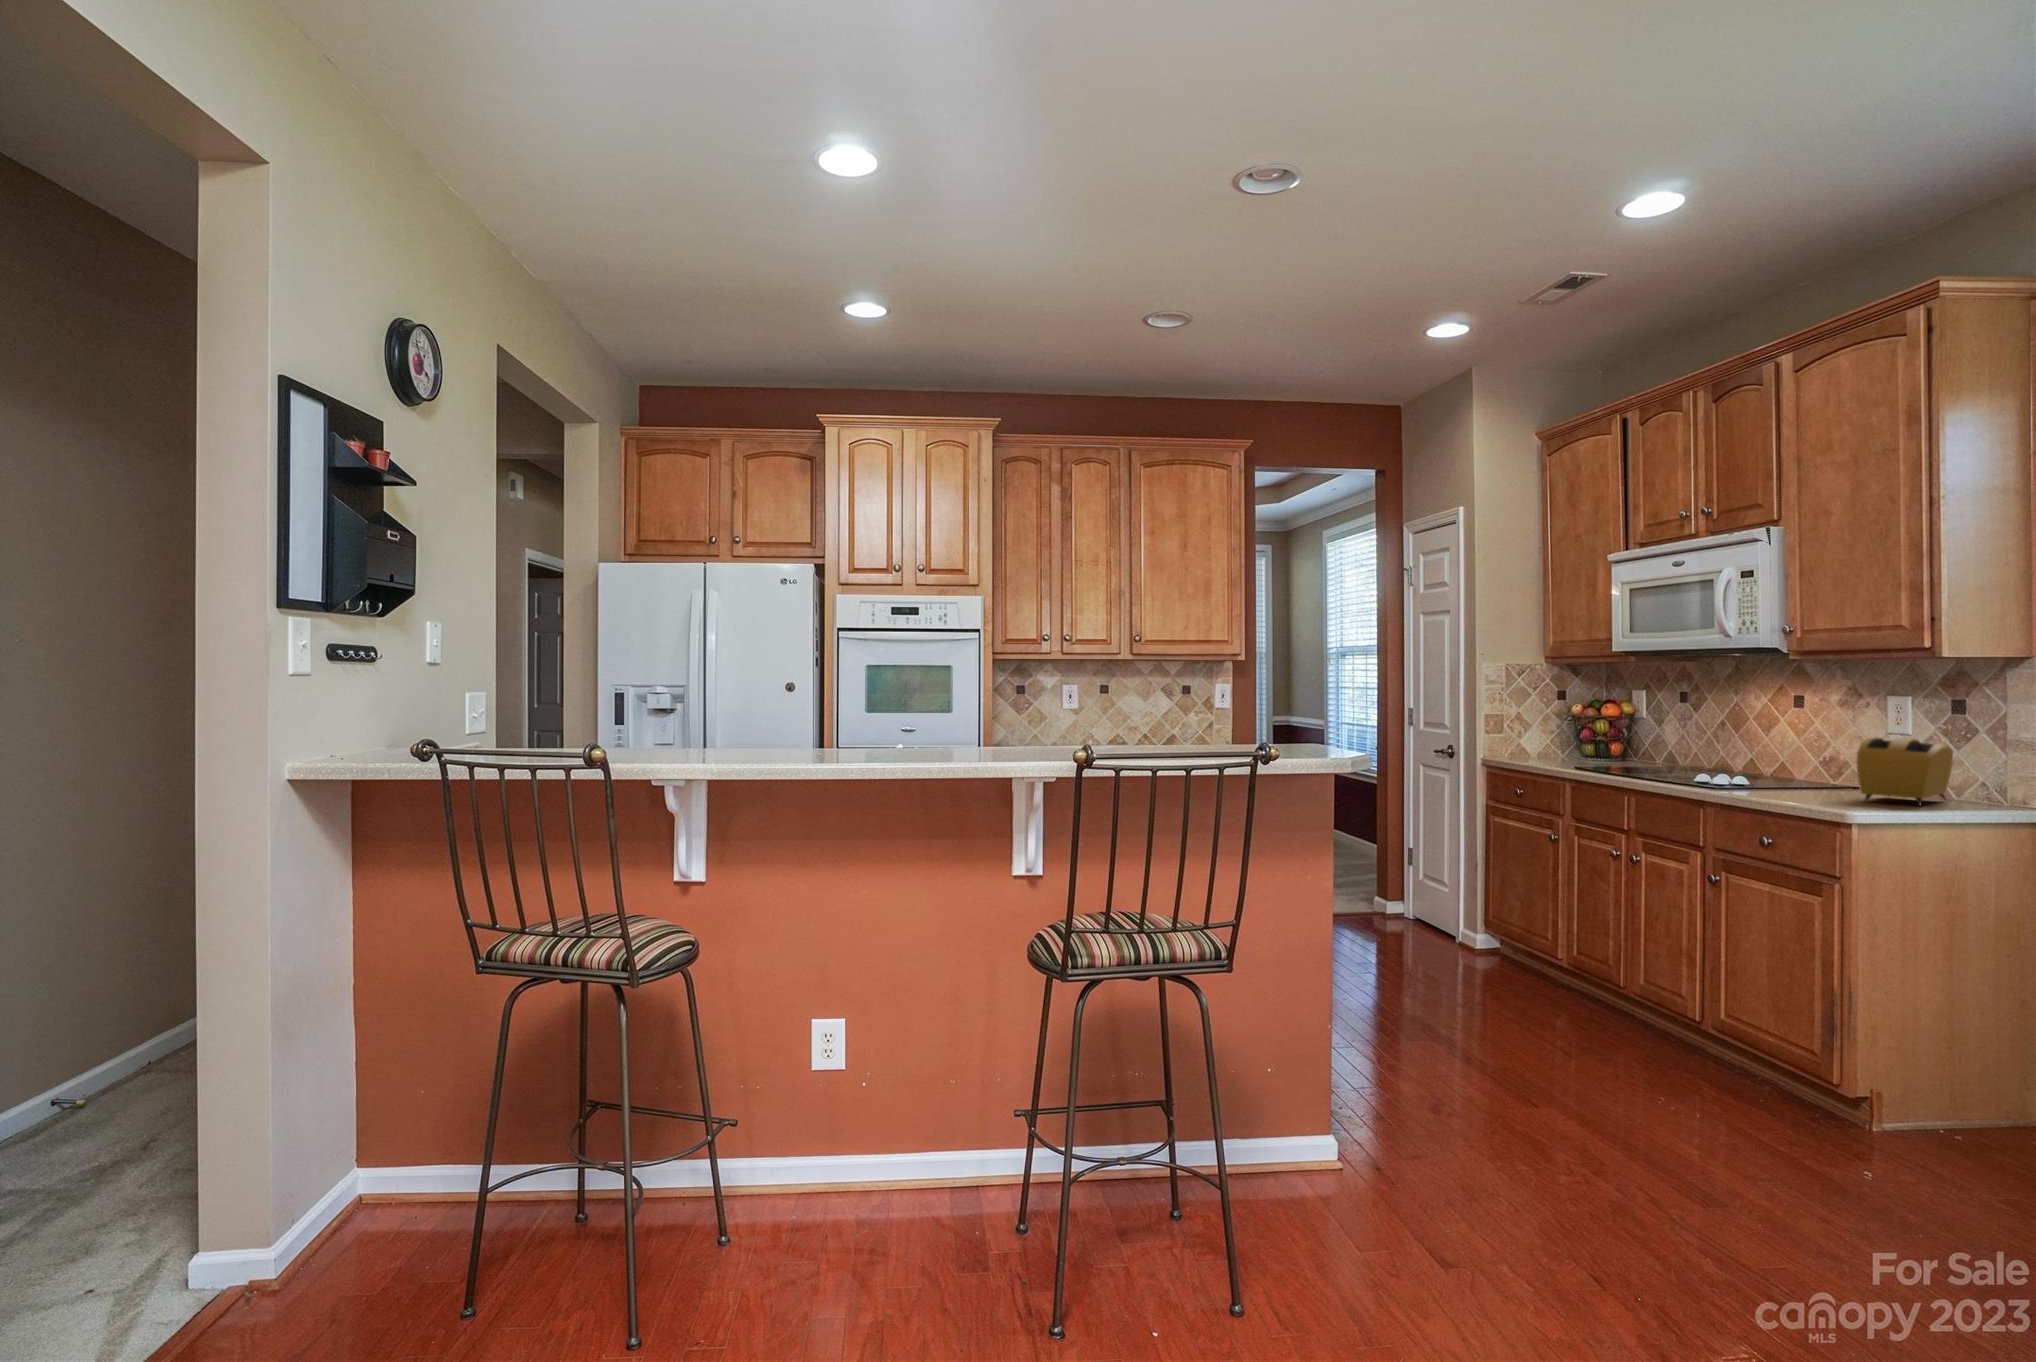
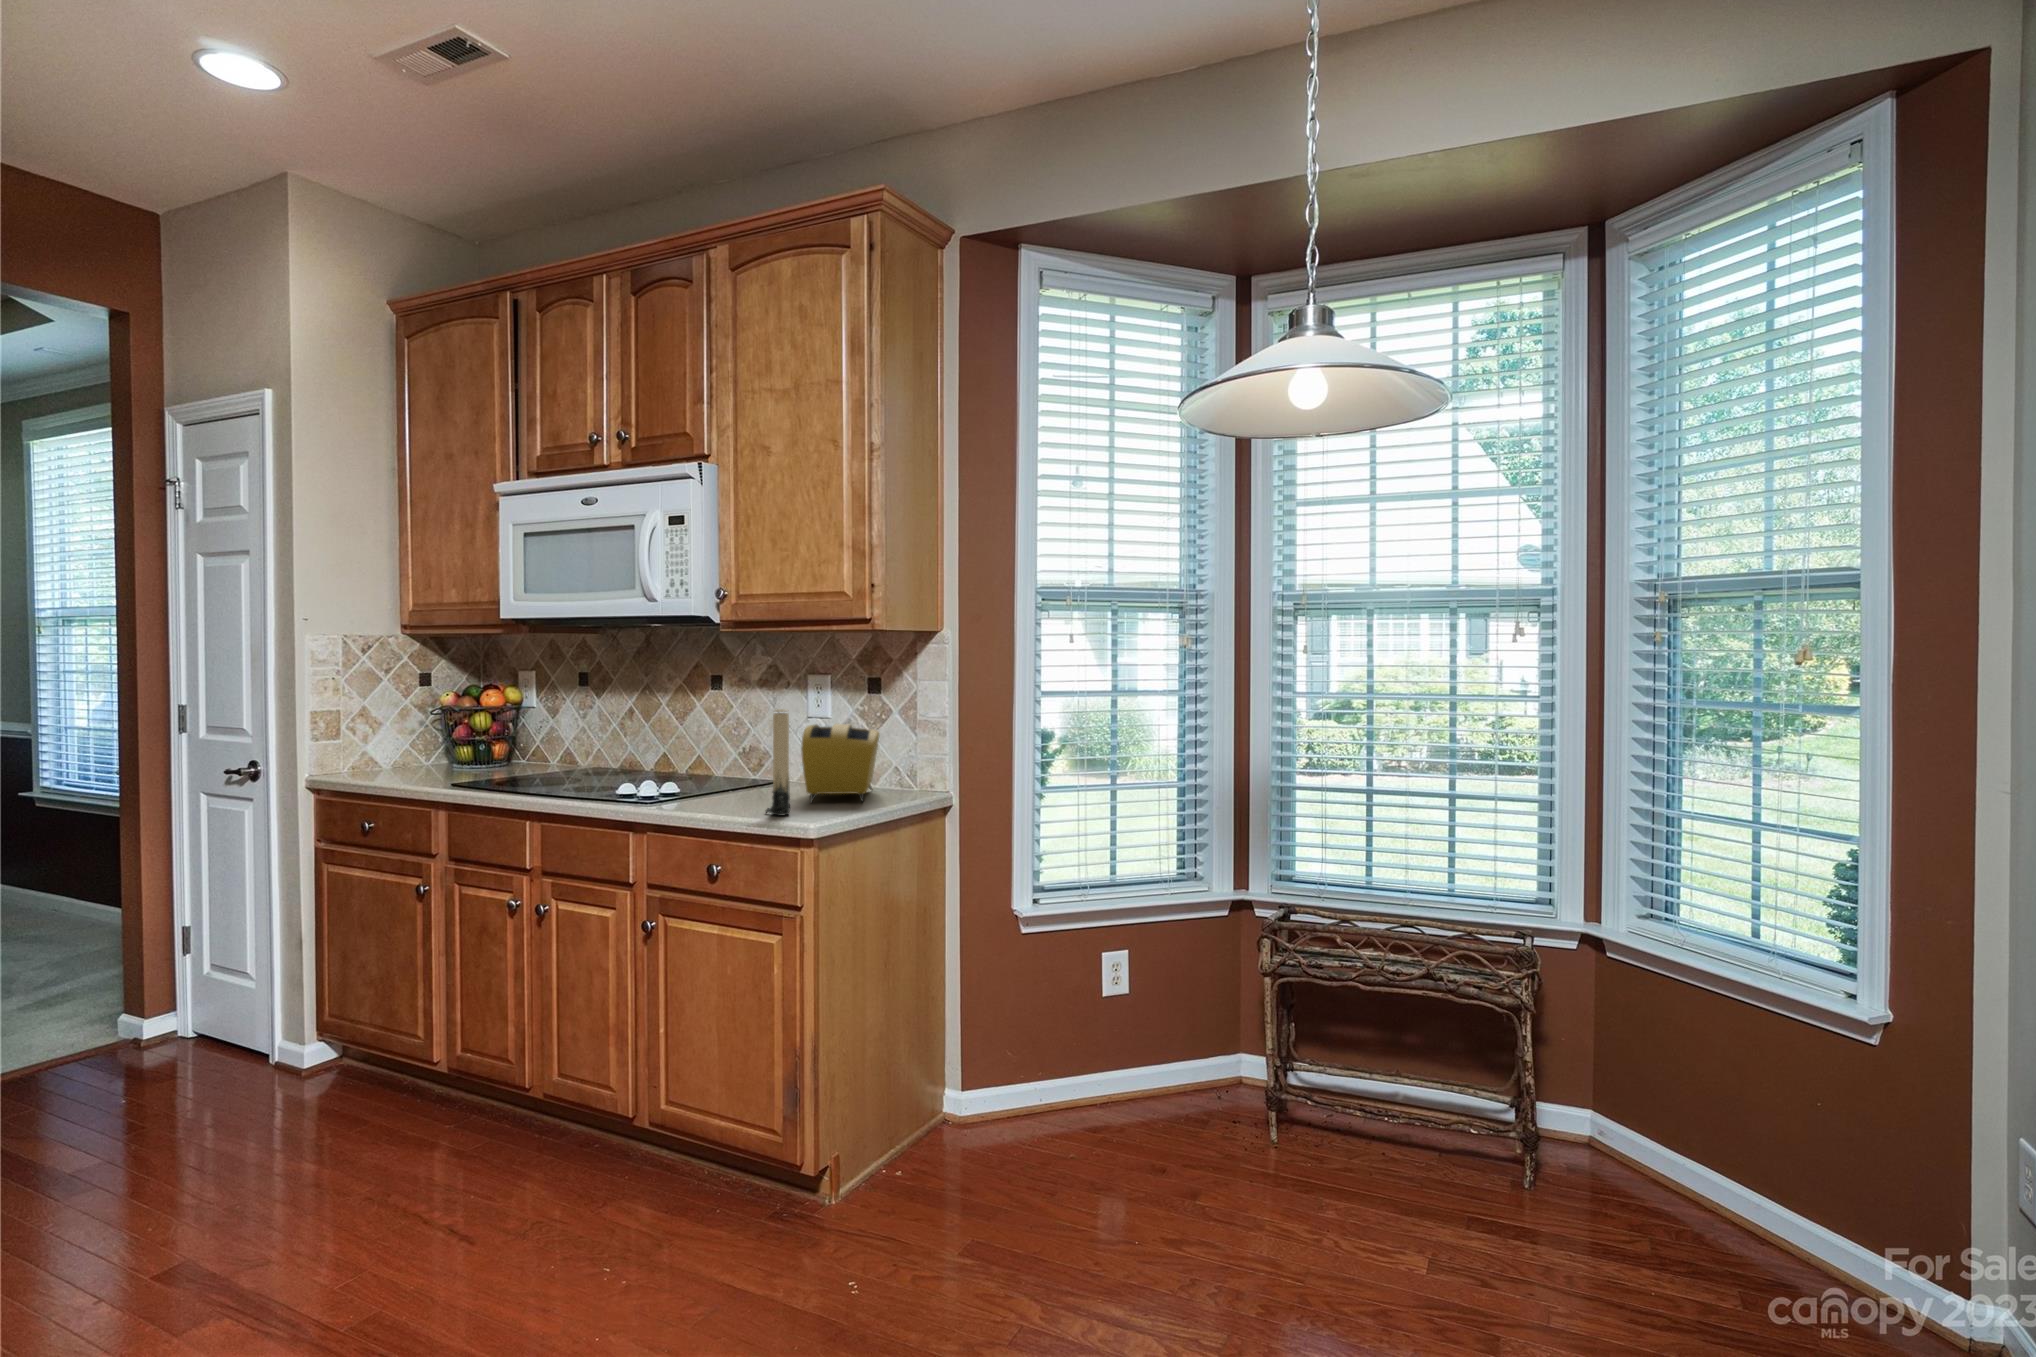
candle: none [1812,722,1835,806] -> present [765,709,790,816]

